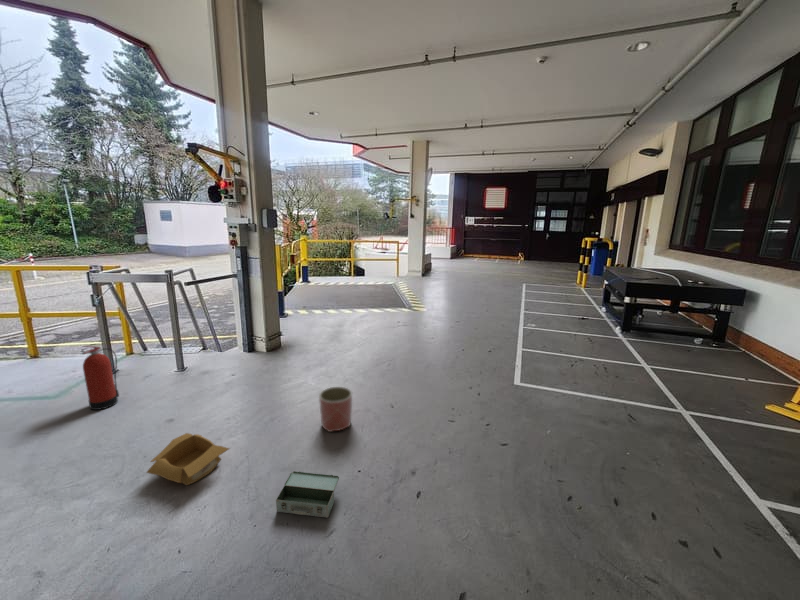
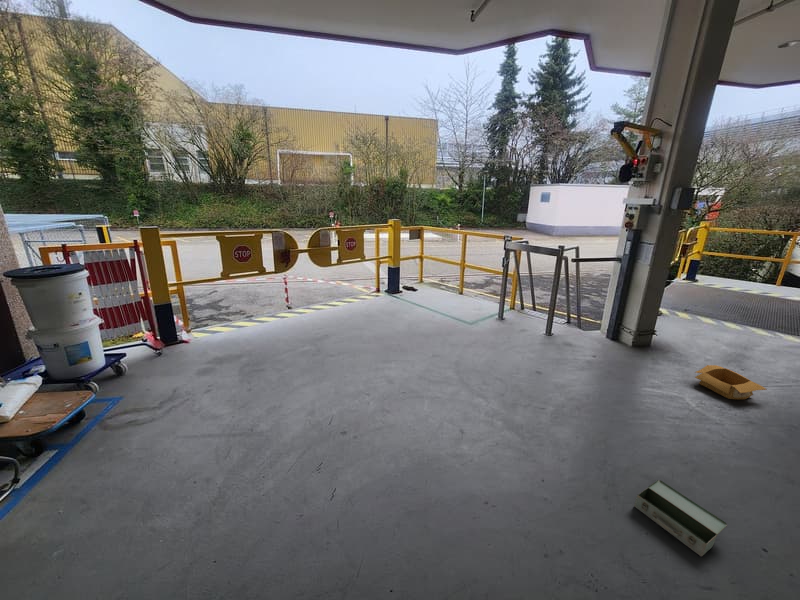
fire extinguisher: present [83,346,119,410] -> none [487,295,510,344]
planter: present [319,387,352,432] -> none [701,415,769,476]
cardboard box: present [147,433,229,485] -> present [695,365,767,399]

